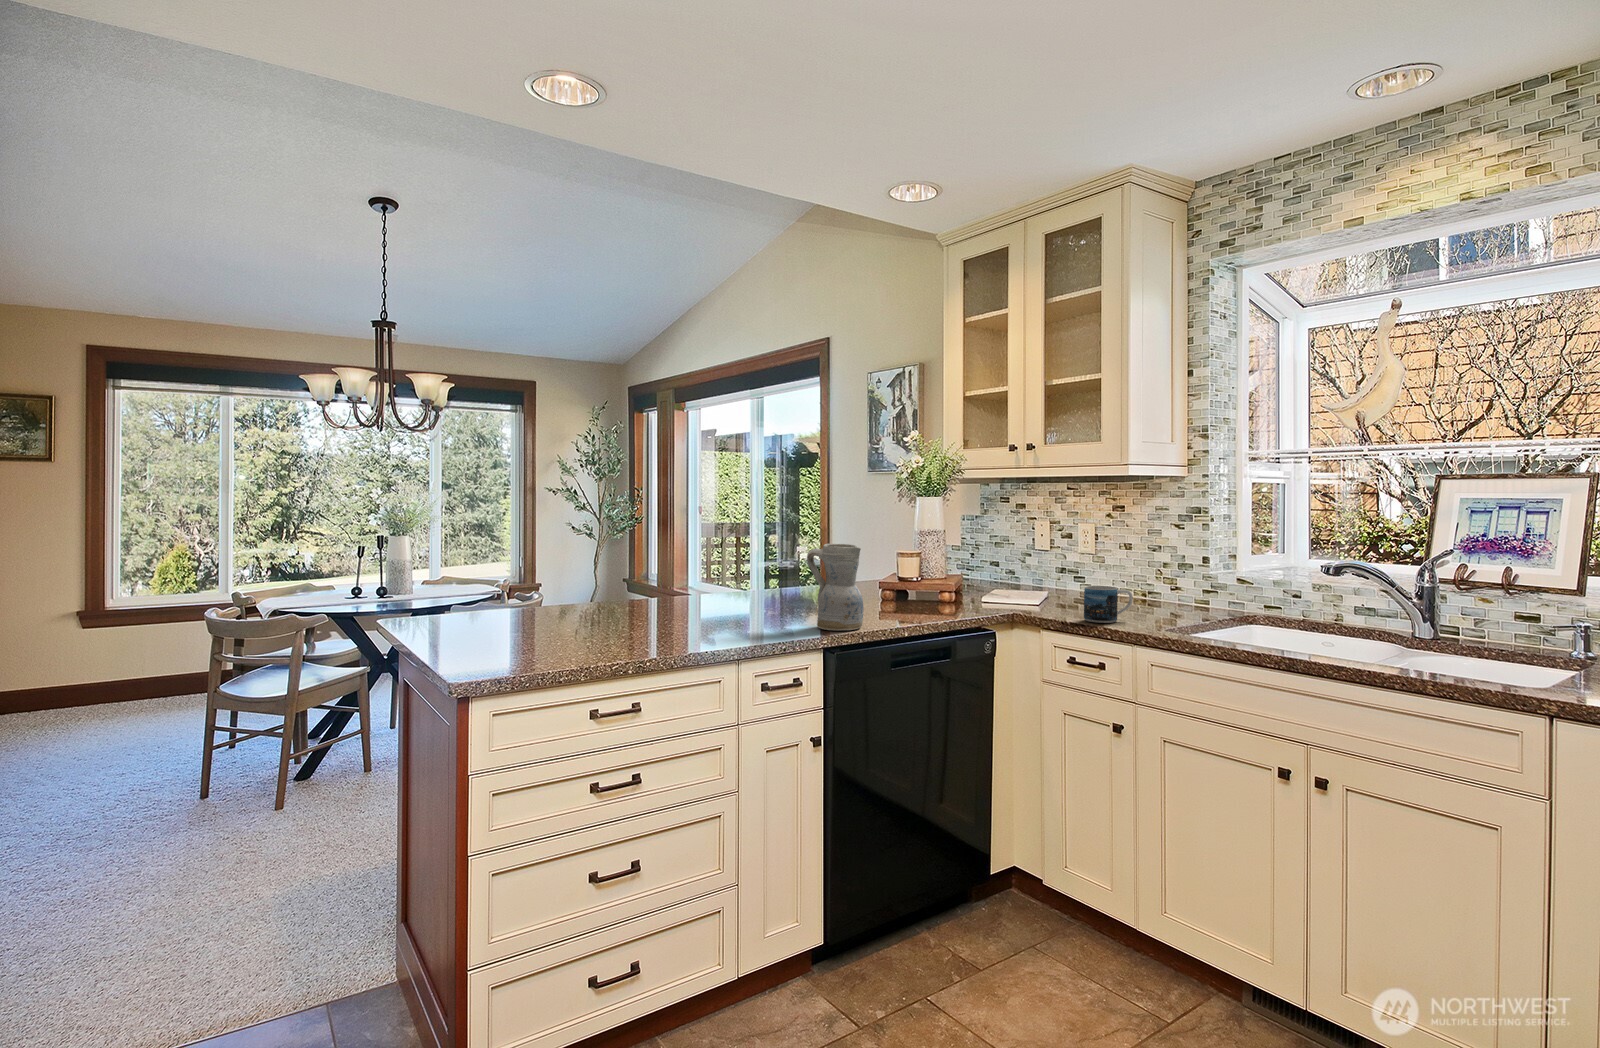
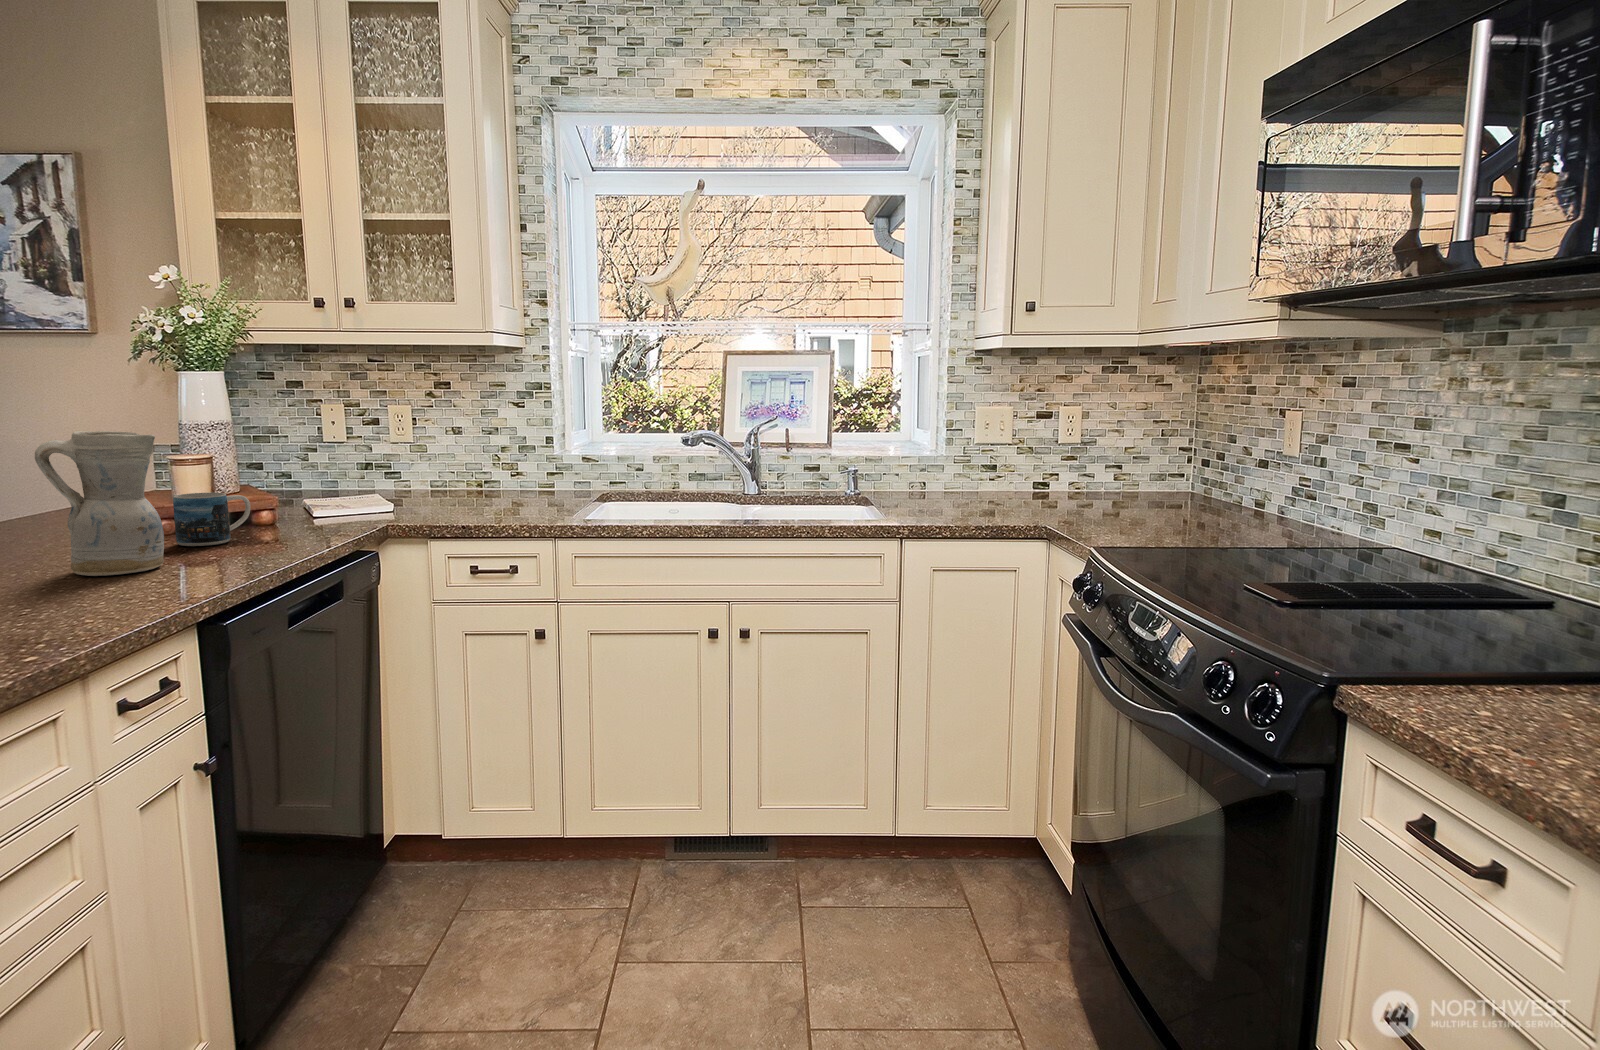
mug: present [1084,586,1133,623] -> present [173,493,250,546]

